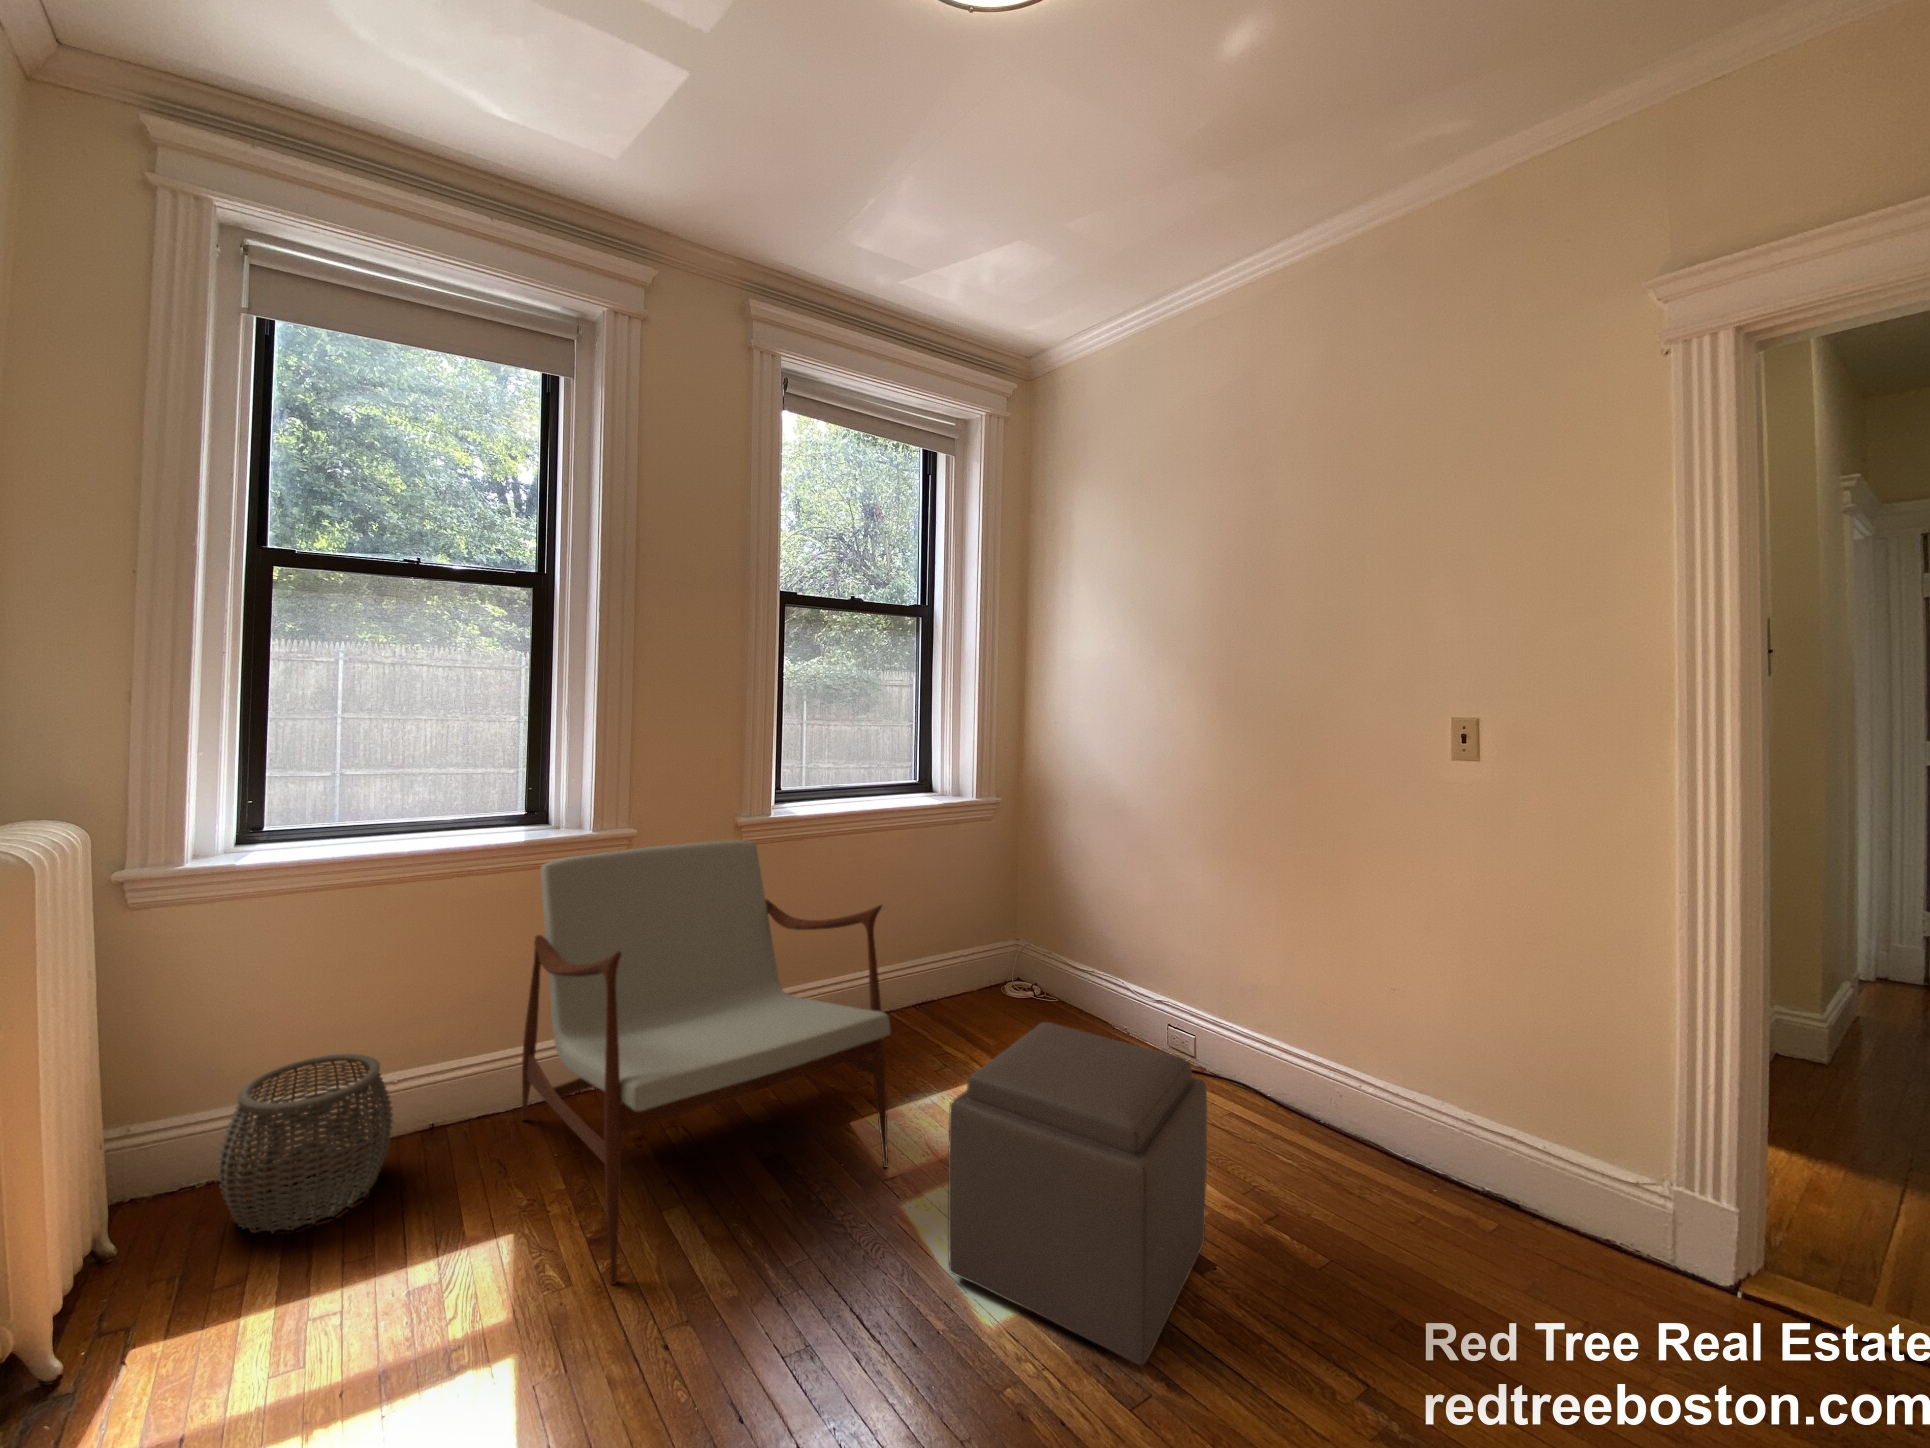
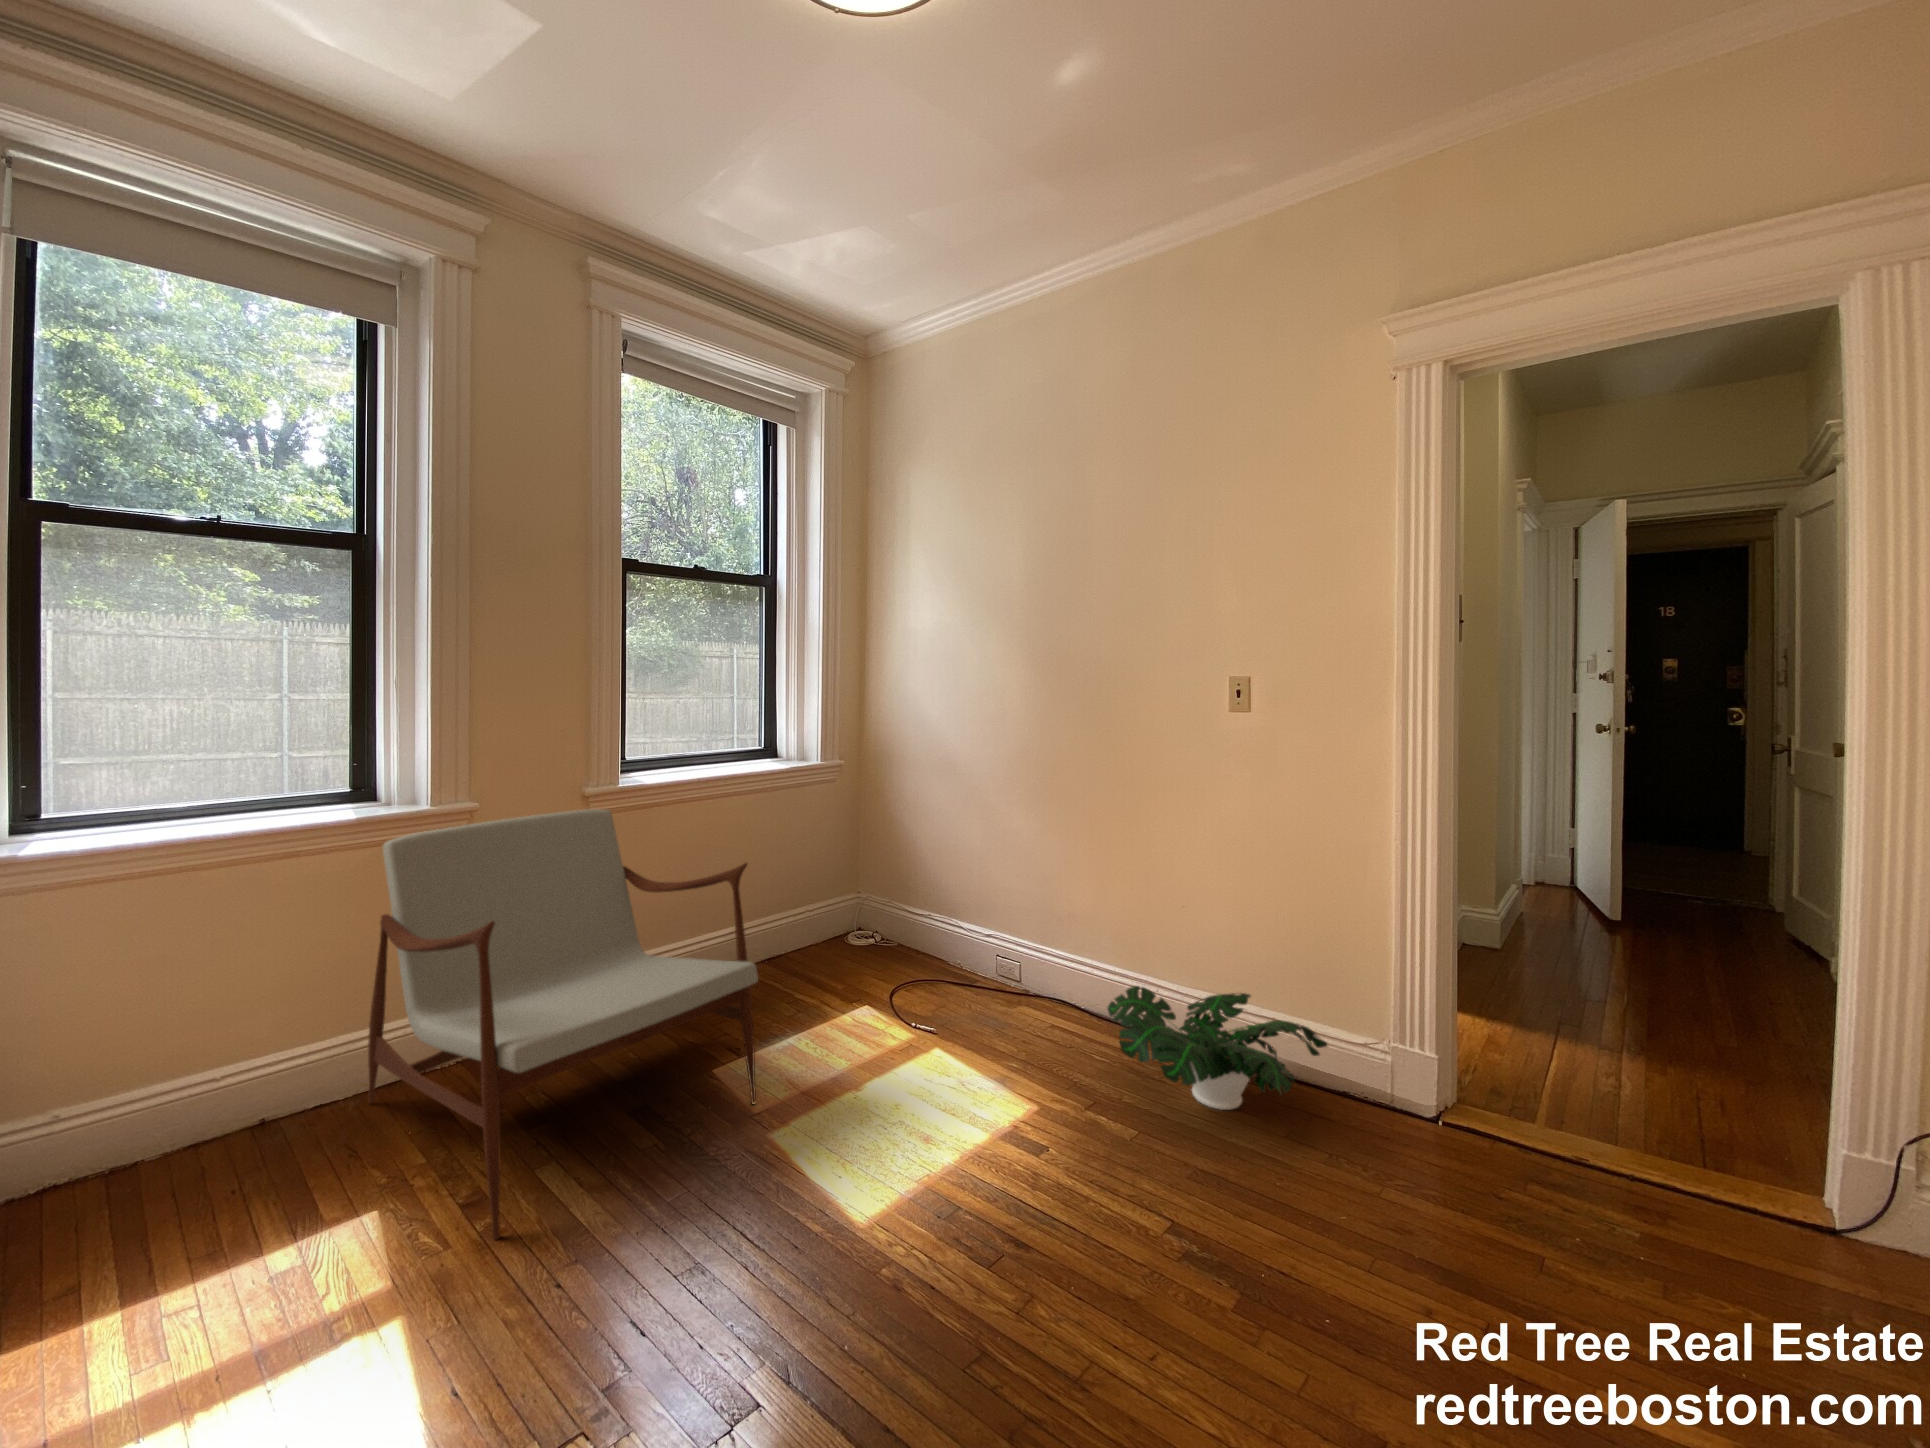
ottoman: present [948,1022,1207,1365] -> none [821,958,1040,1231]
woven basket: present [218,1054,393,1233] -> none [17,1053,226,1249]
potted plant: none [1295,1079,1596,1249] -> present [1108,986,1327,1110]

